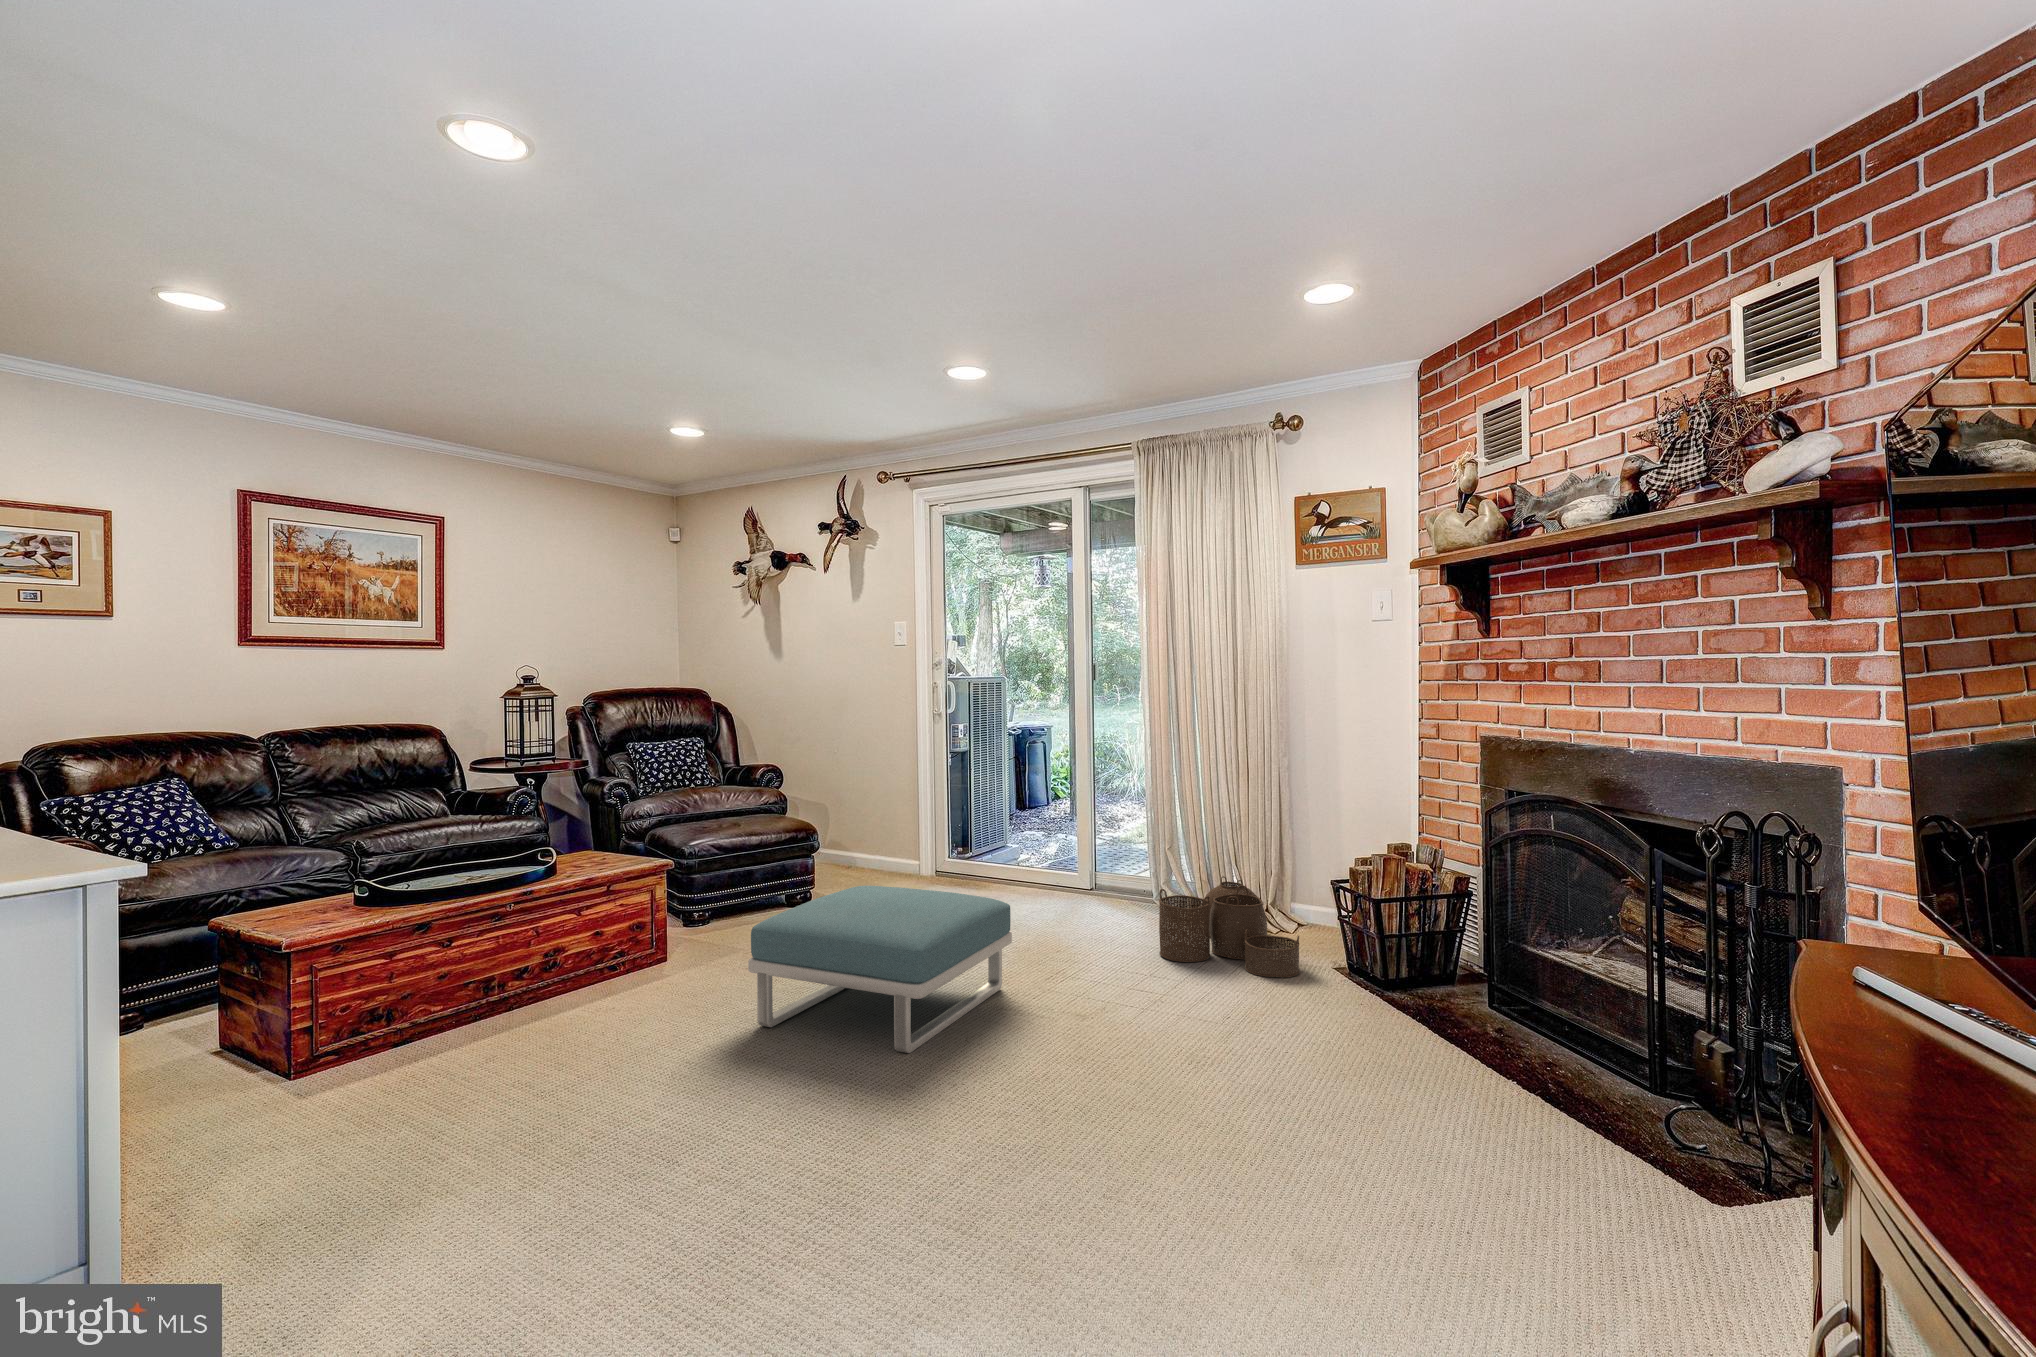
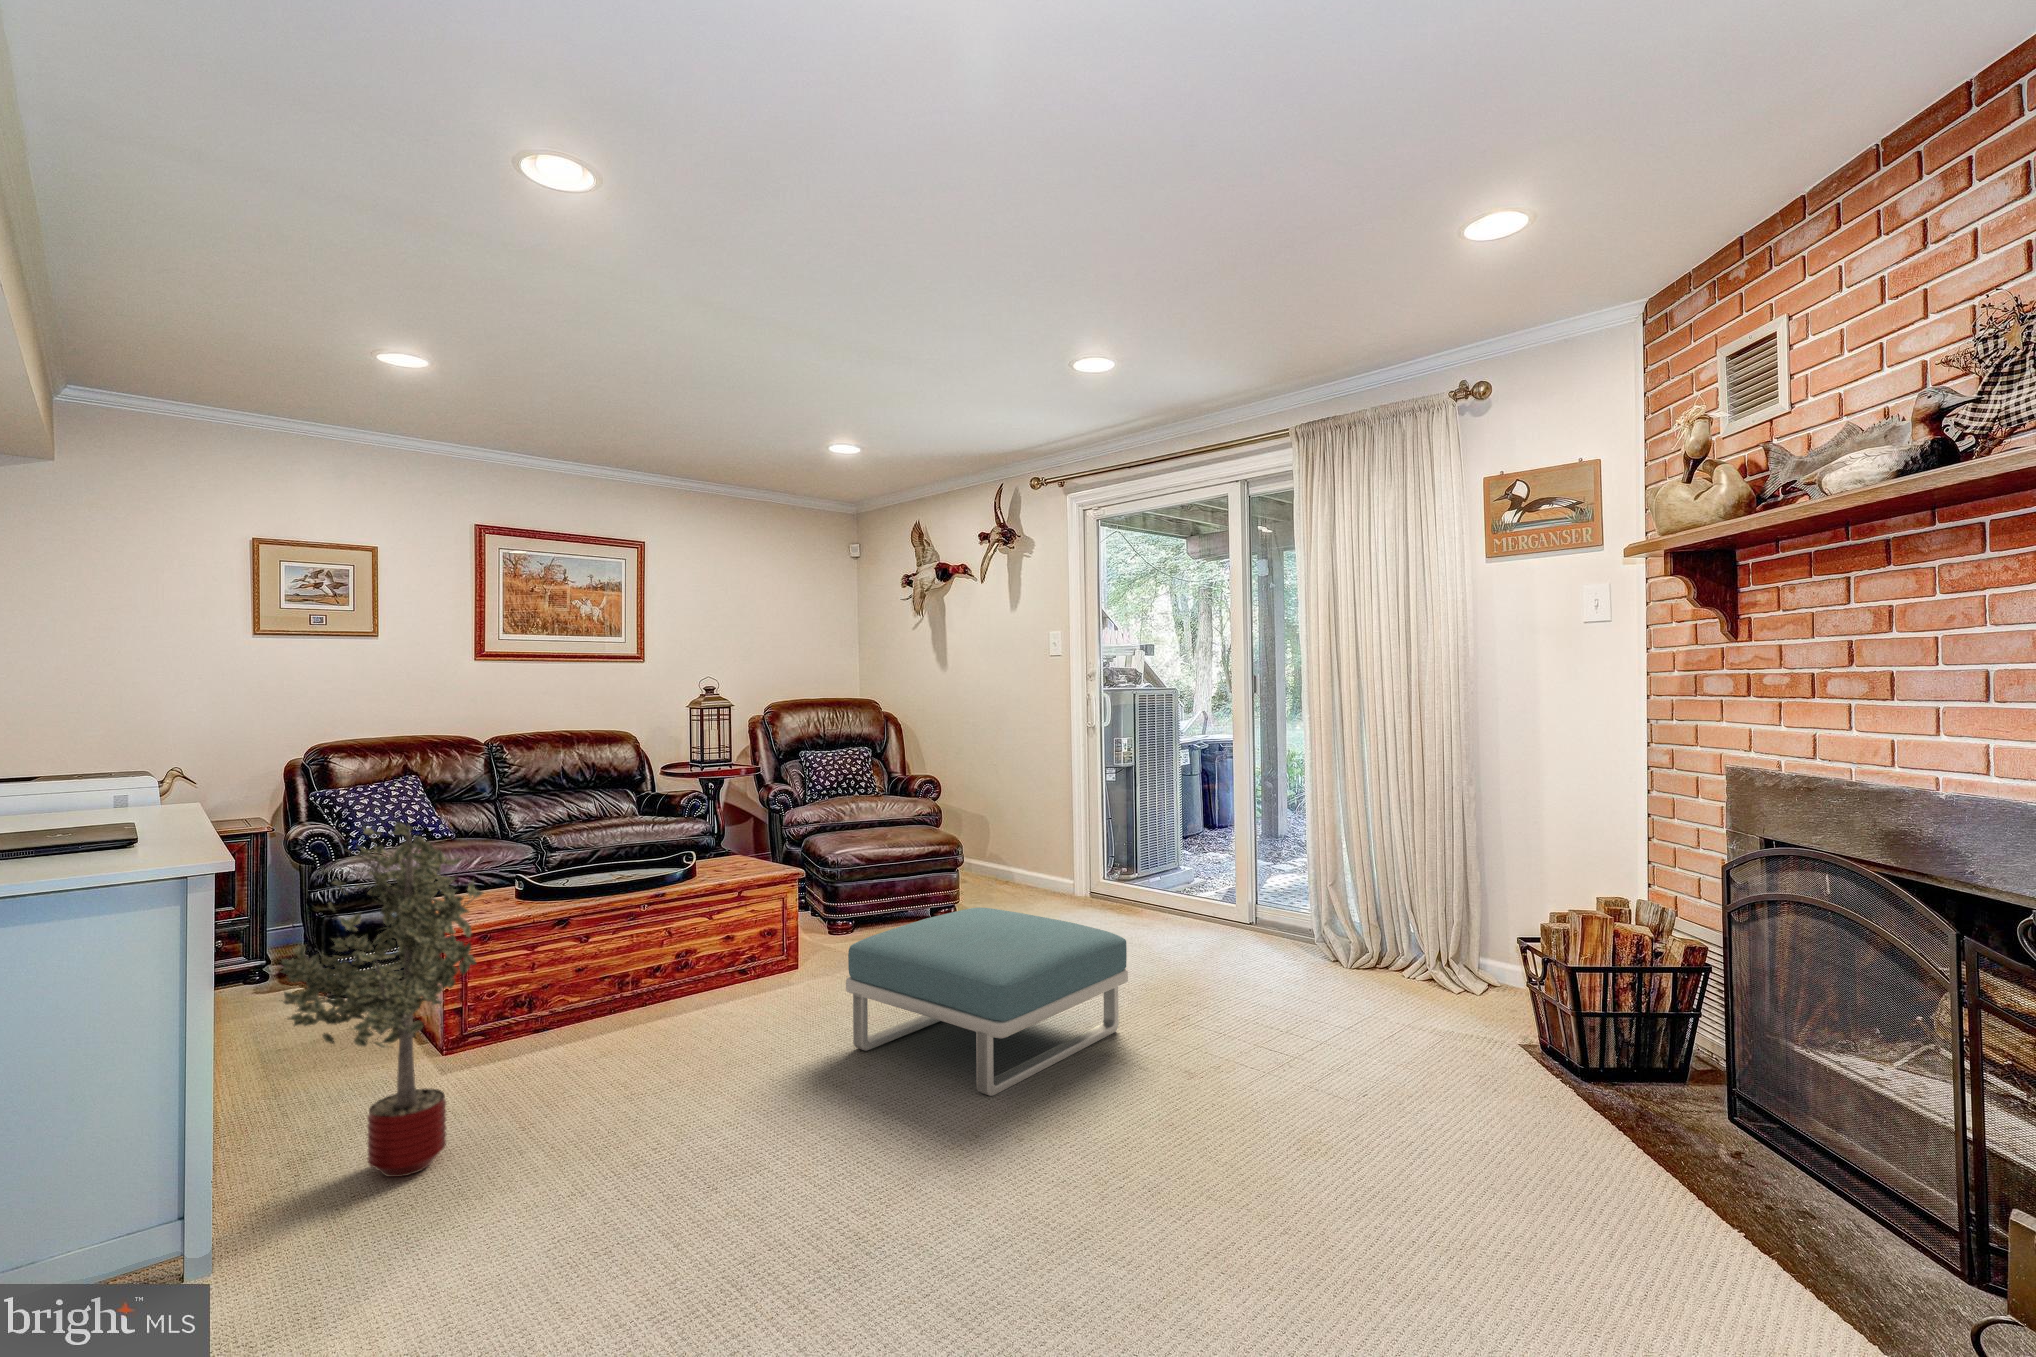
potted tree: none [151,819,400,1197] -> present [280,822,483,1177]
woven basket: present [1159,876,1299,978] -> none [1311,921,1480,1050]

